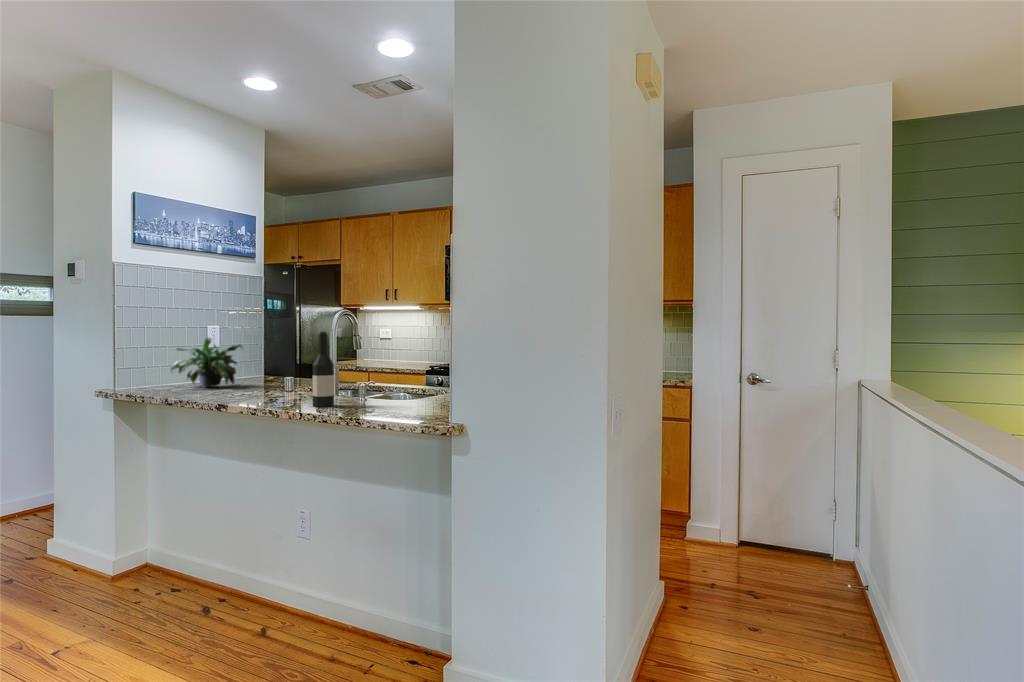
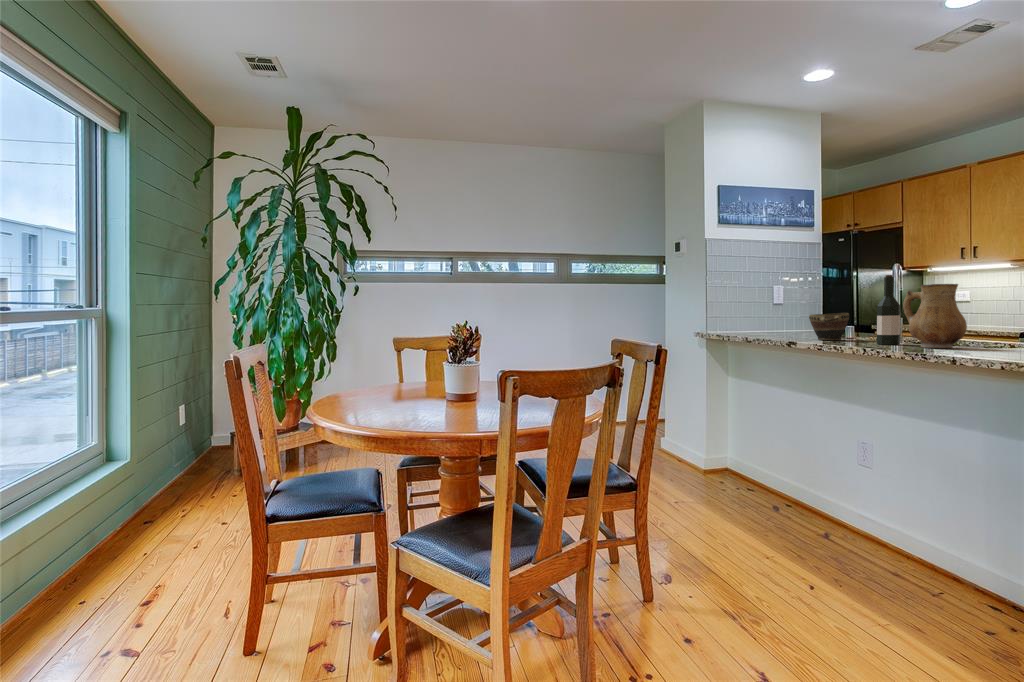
potted plant: present [171,338,242,388] -> none [747,293,805,335]
ceramic pitcher: none [336,345,389,412] -> present [903,284,967,348]
bowl: none [244,366,287,399] -> present [809,313,849,340]

